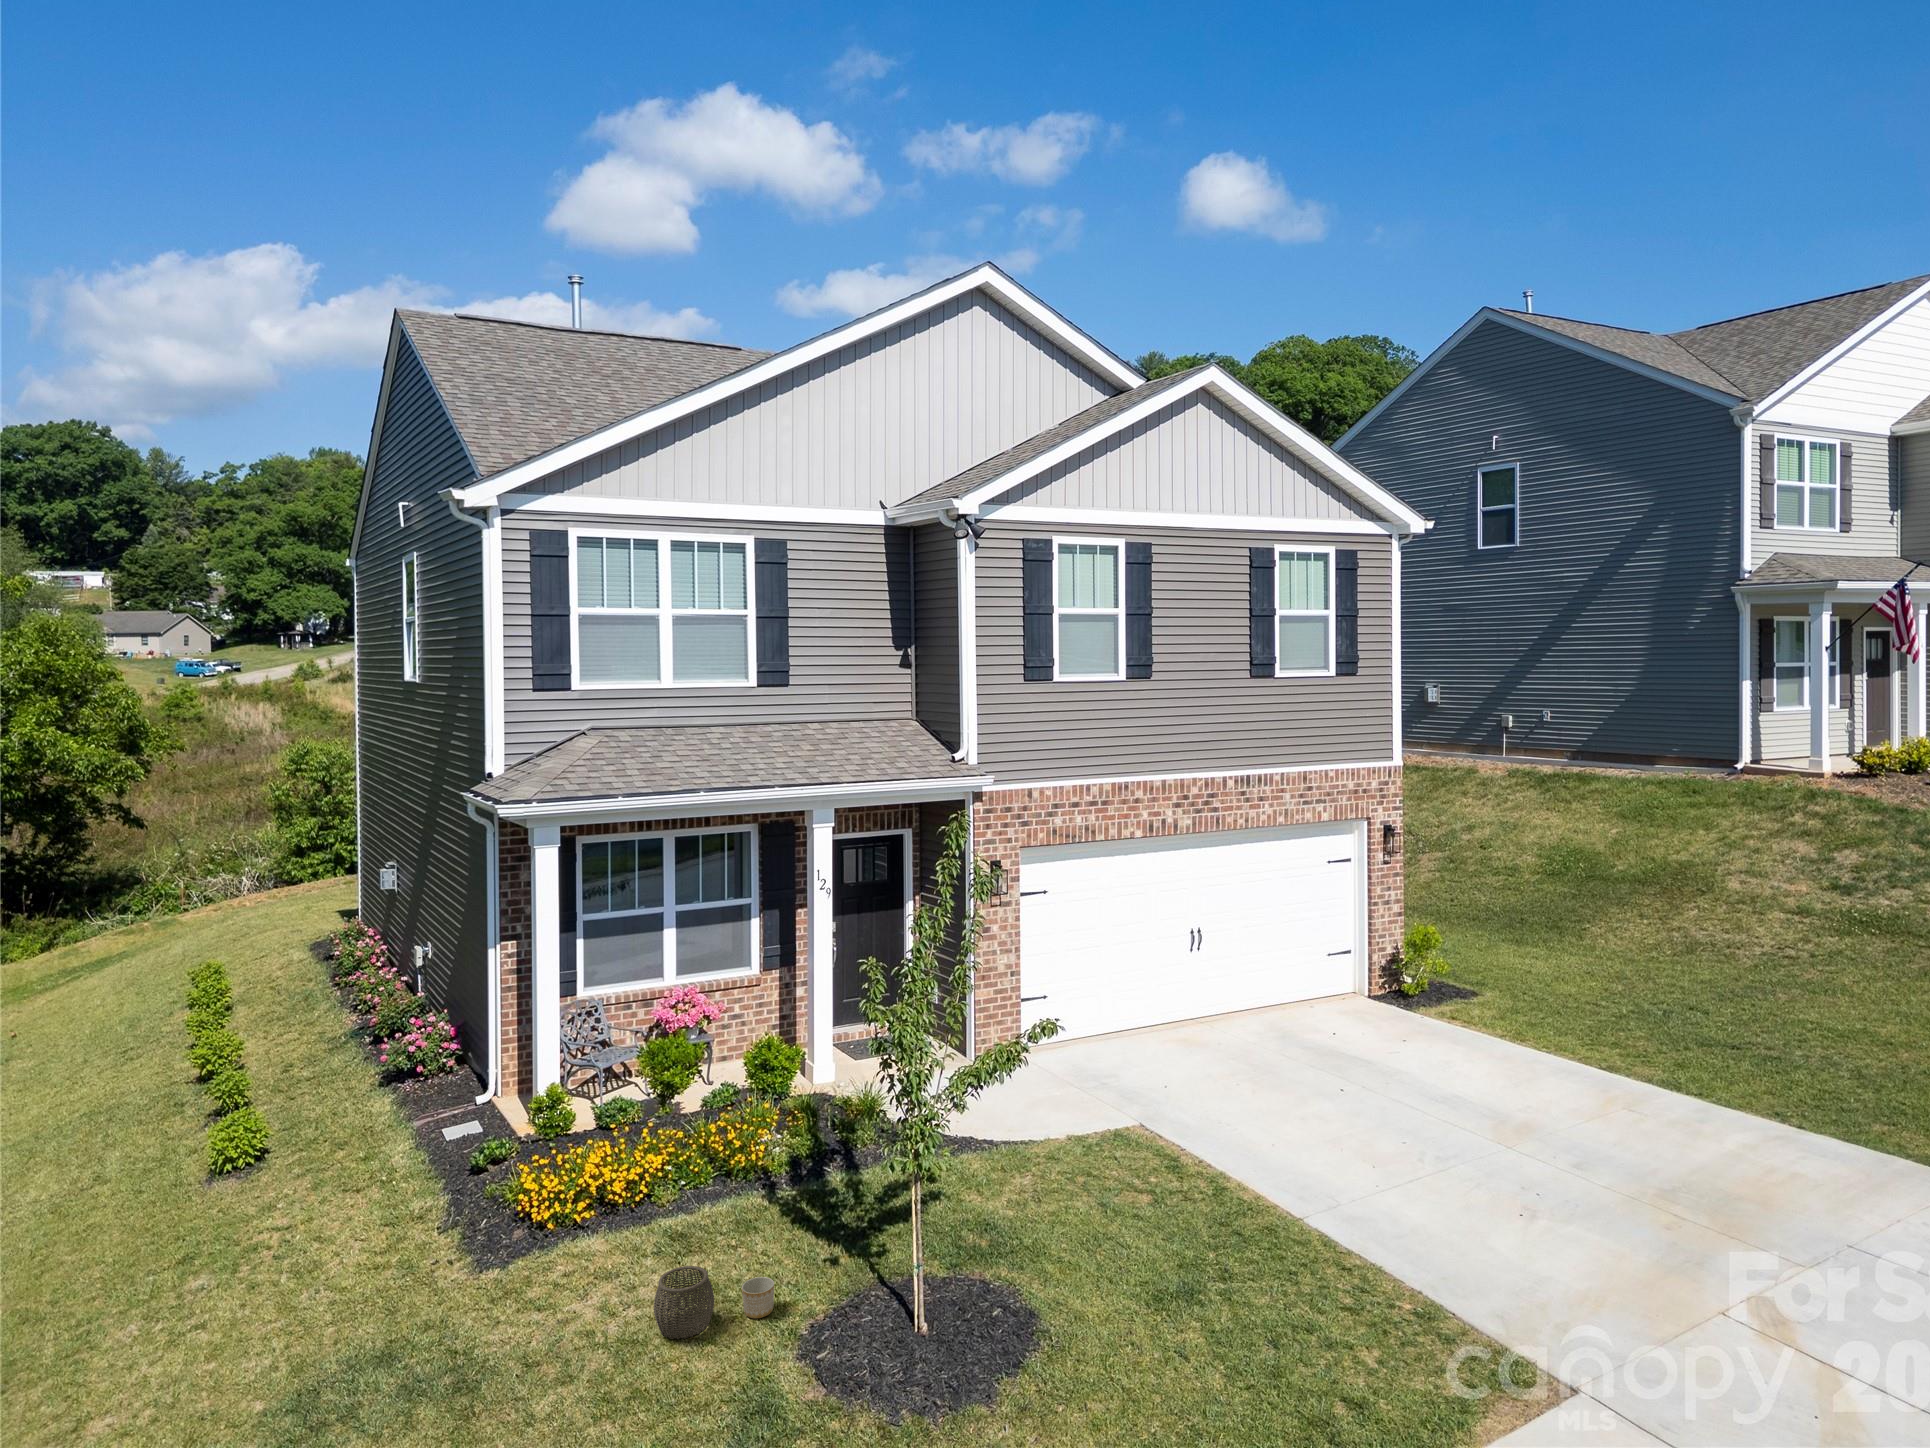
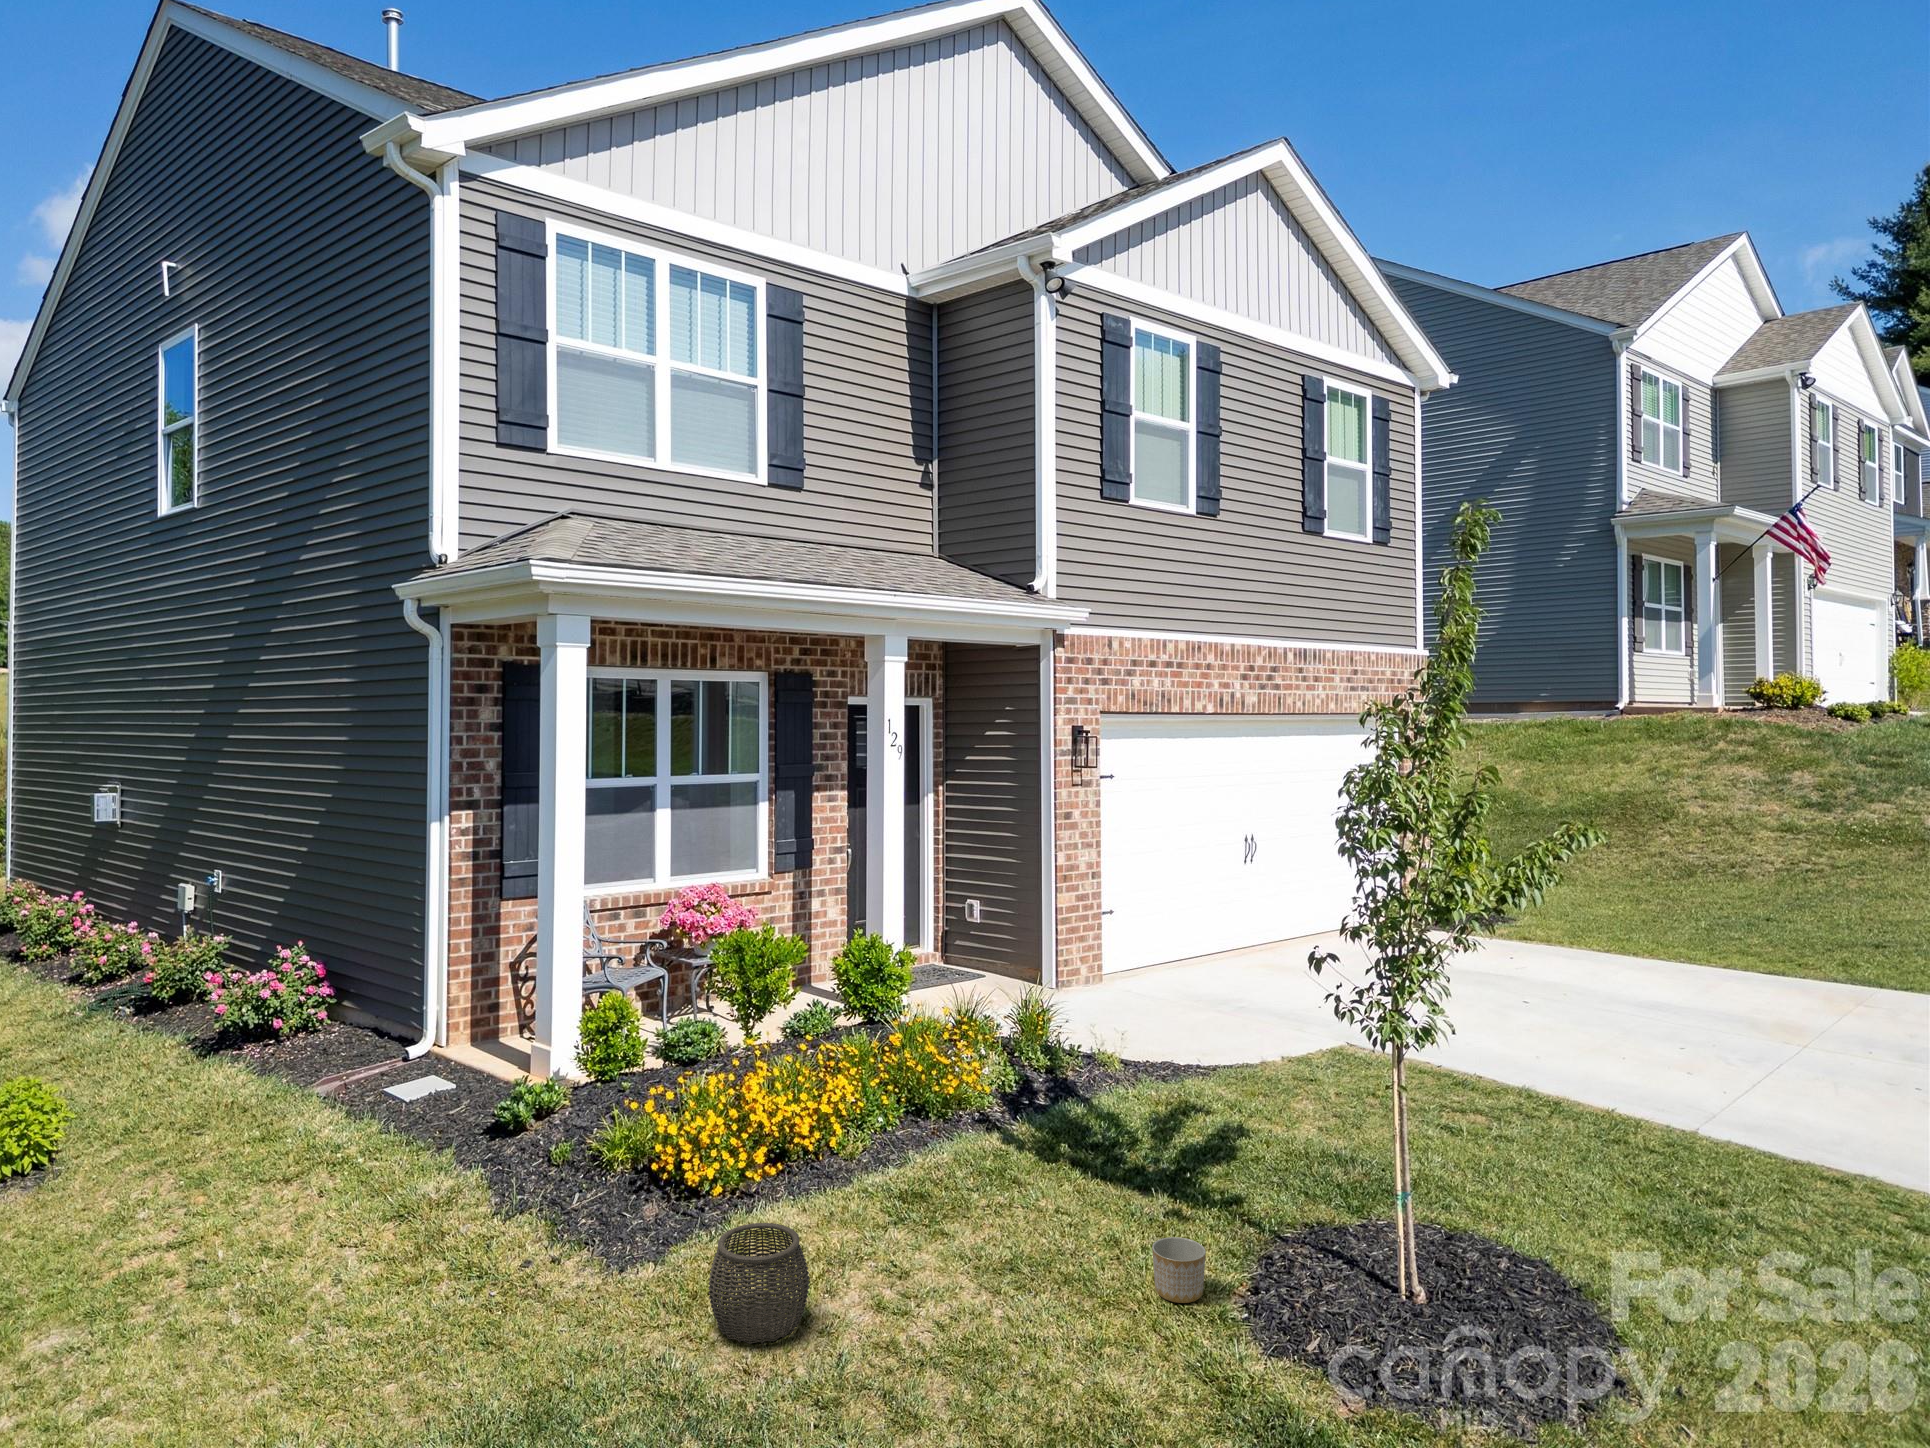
woven basket: present [653,1266,715,1339] -> present [708,1223,810,1344]

